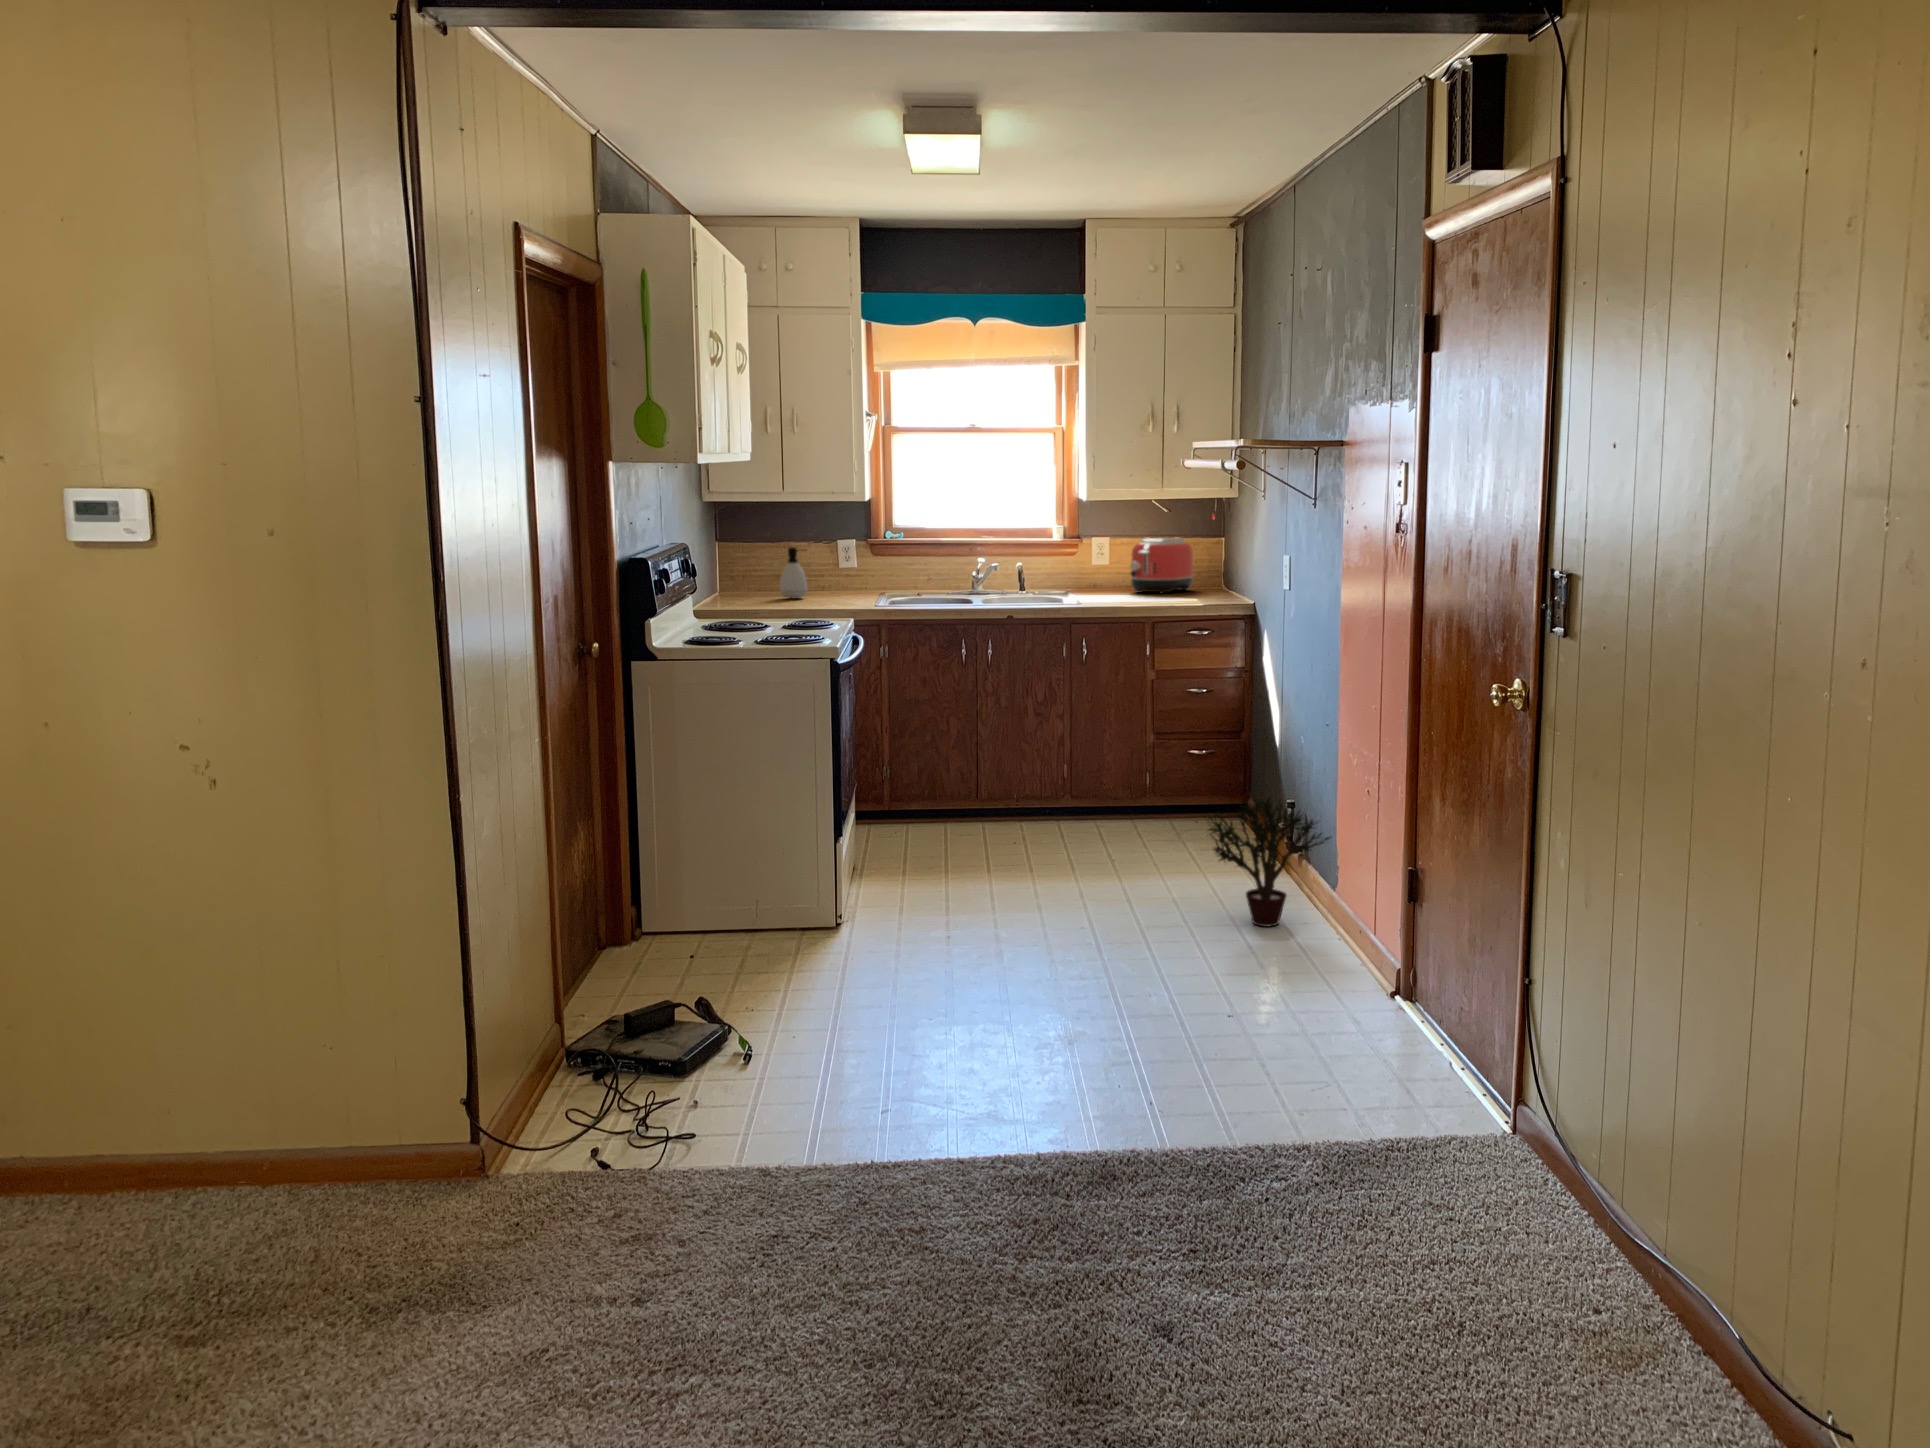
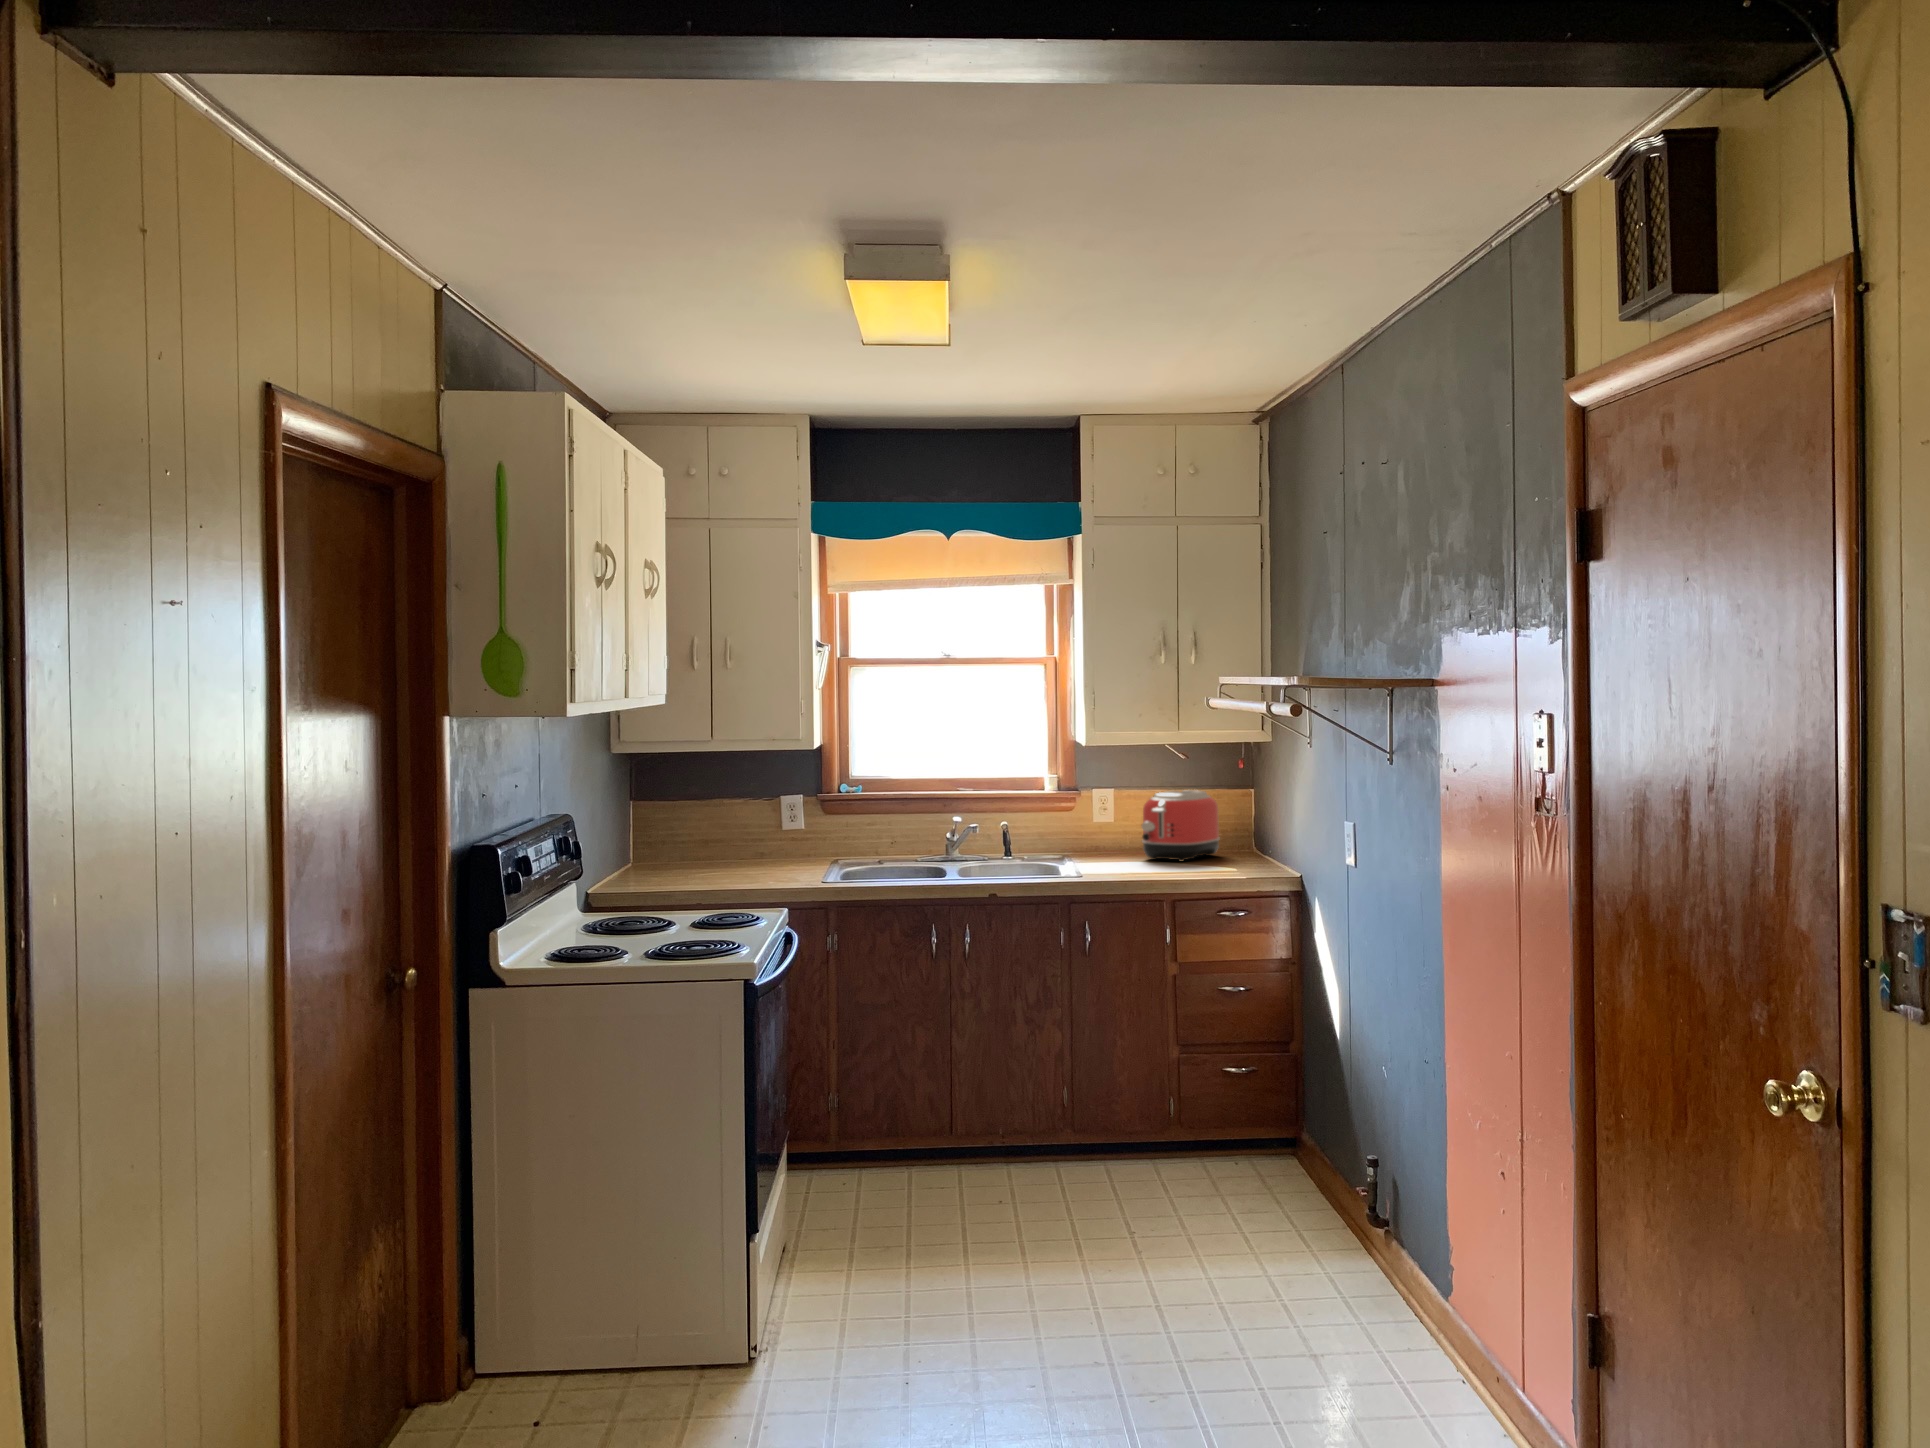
soap dispenser: present [780,547,807,599] -> none [704,807,739,871]
potted plant: present [1209,797,1331,927] -> none [1267,1164,1451,1362]

